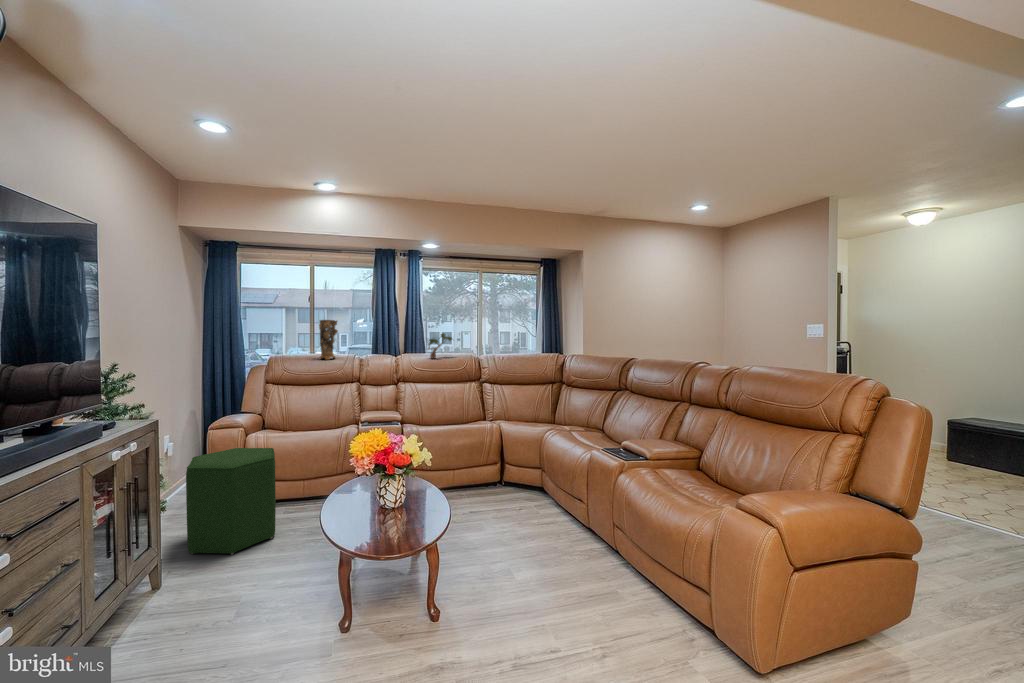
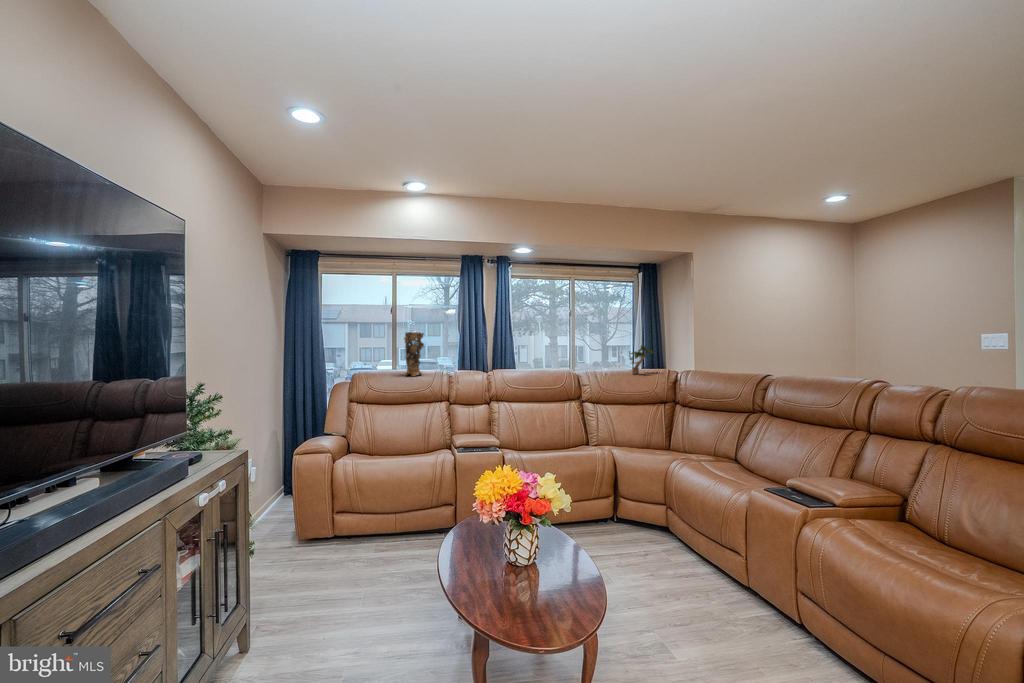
potted plant: present [428,333,452,358] -> present [629,345,654,374]
ottoman: present [186,448,276,555] -> none [275,477,370,609]

